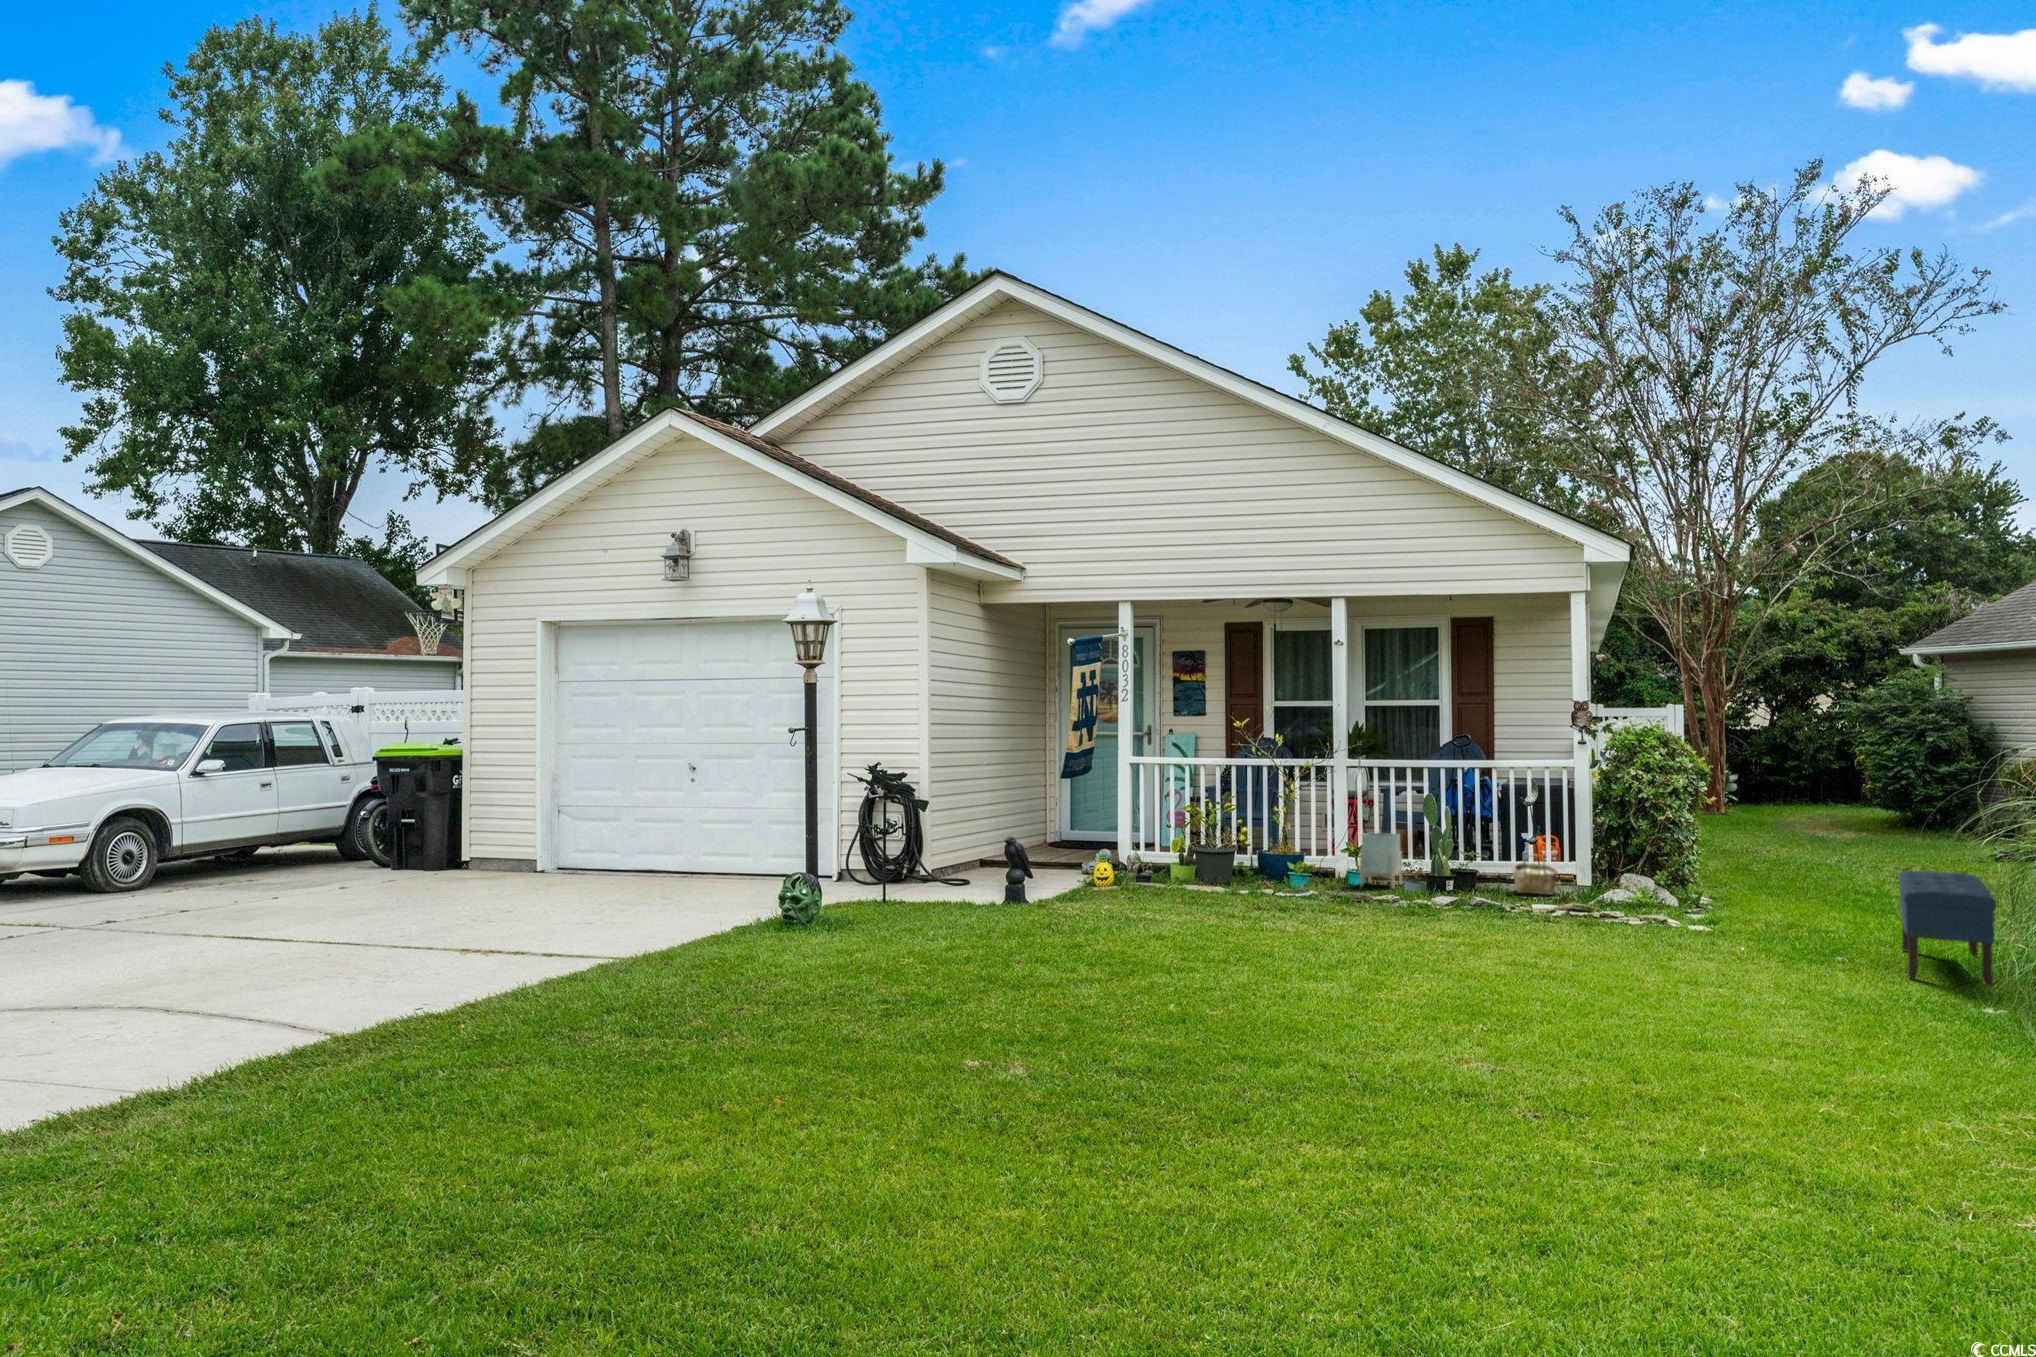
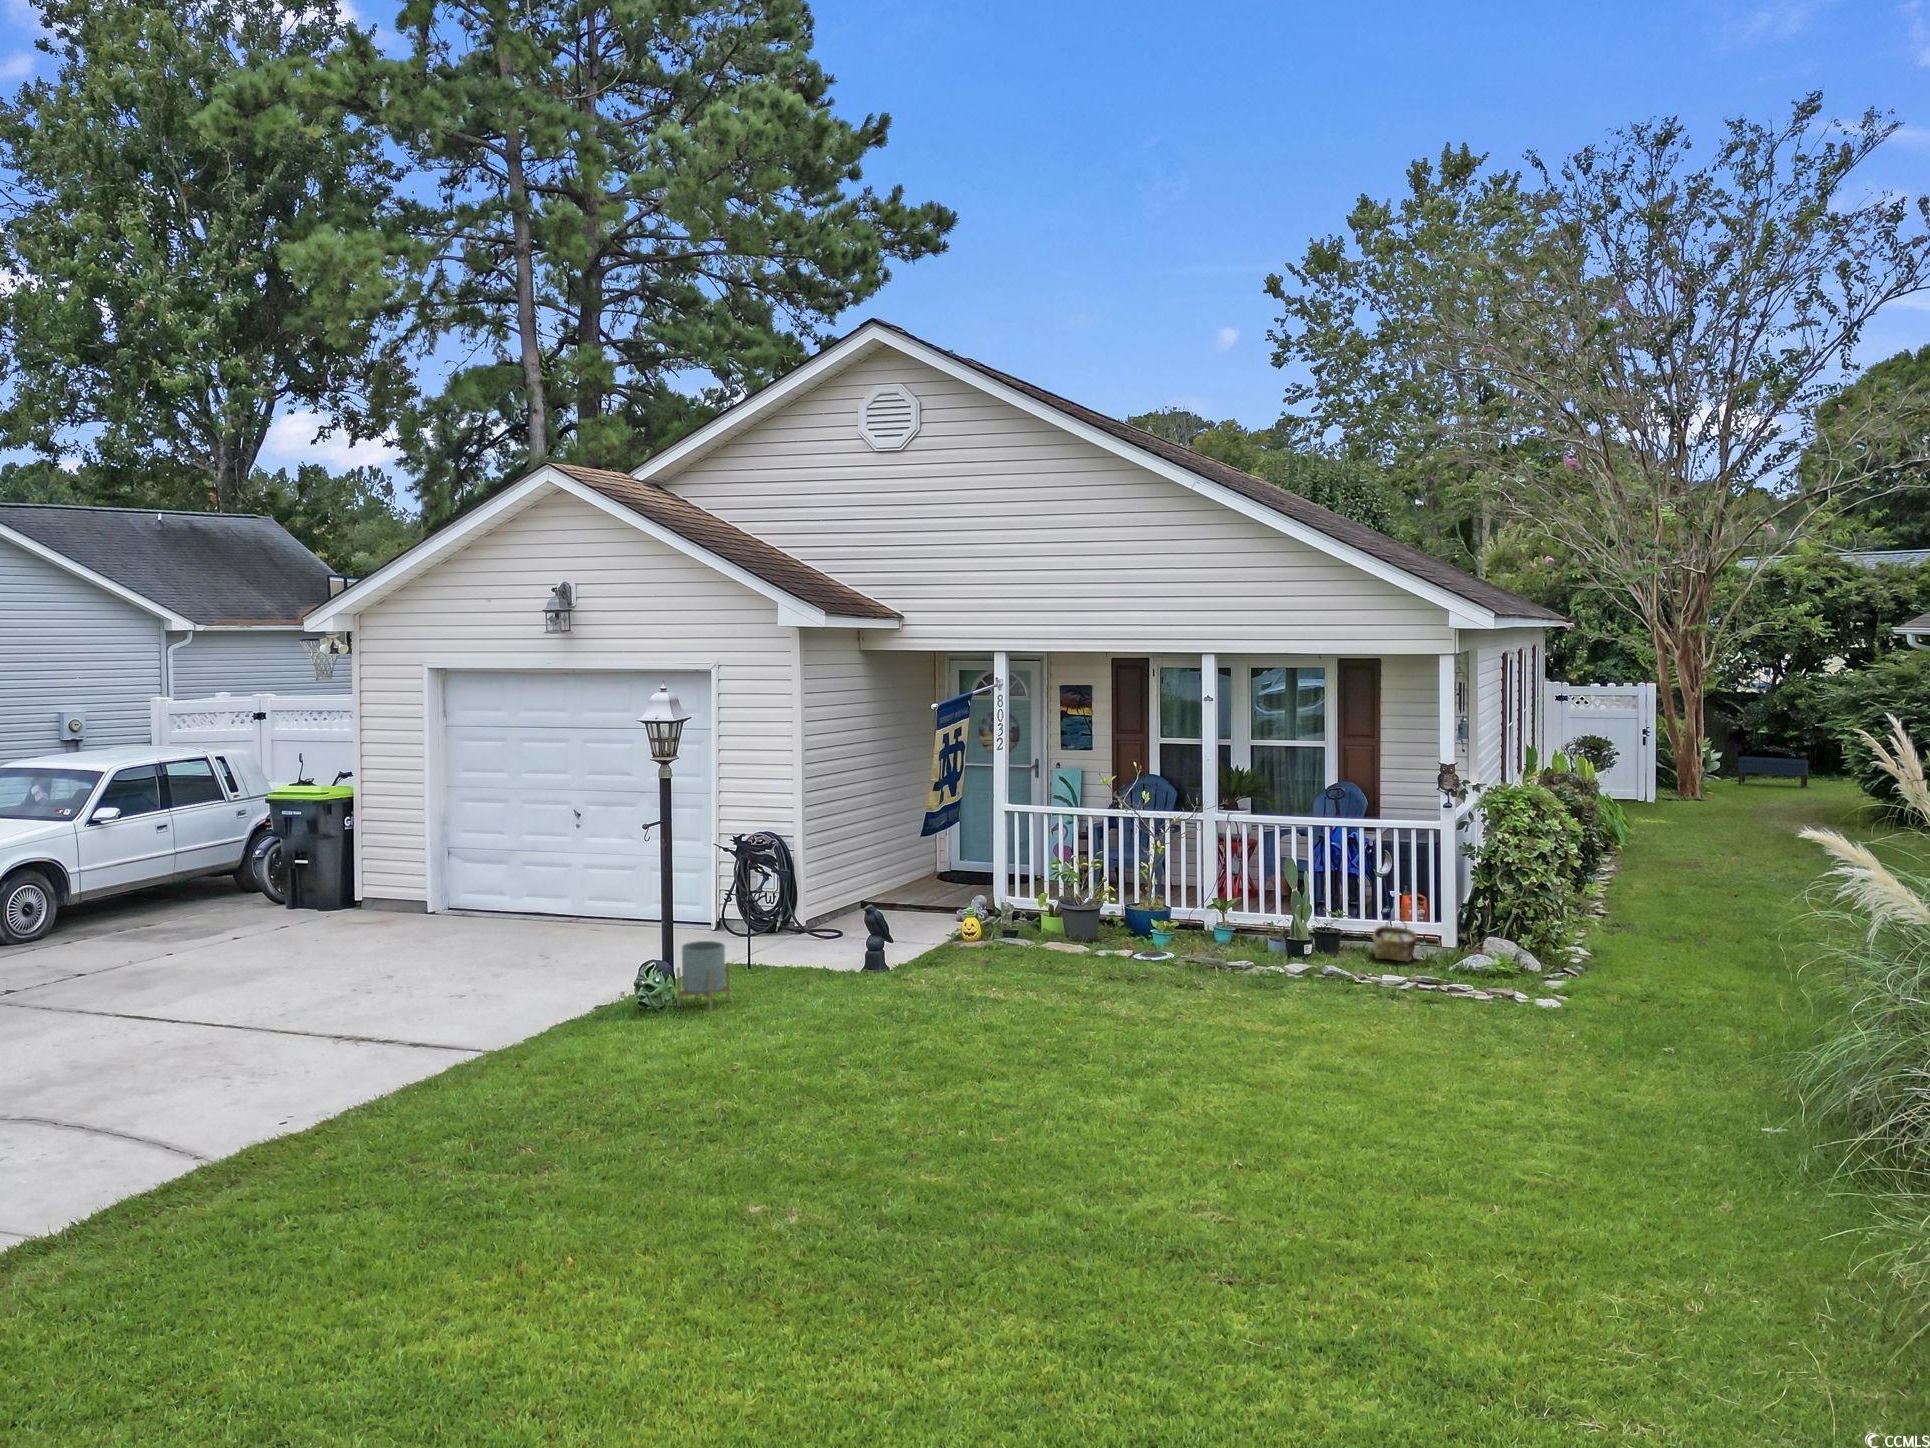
planter: present [1360,833,1402,888] -> present [677,941,730,1011]
bench: present [1898,871,1996,986] -> present [1738,756,1809,788]

